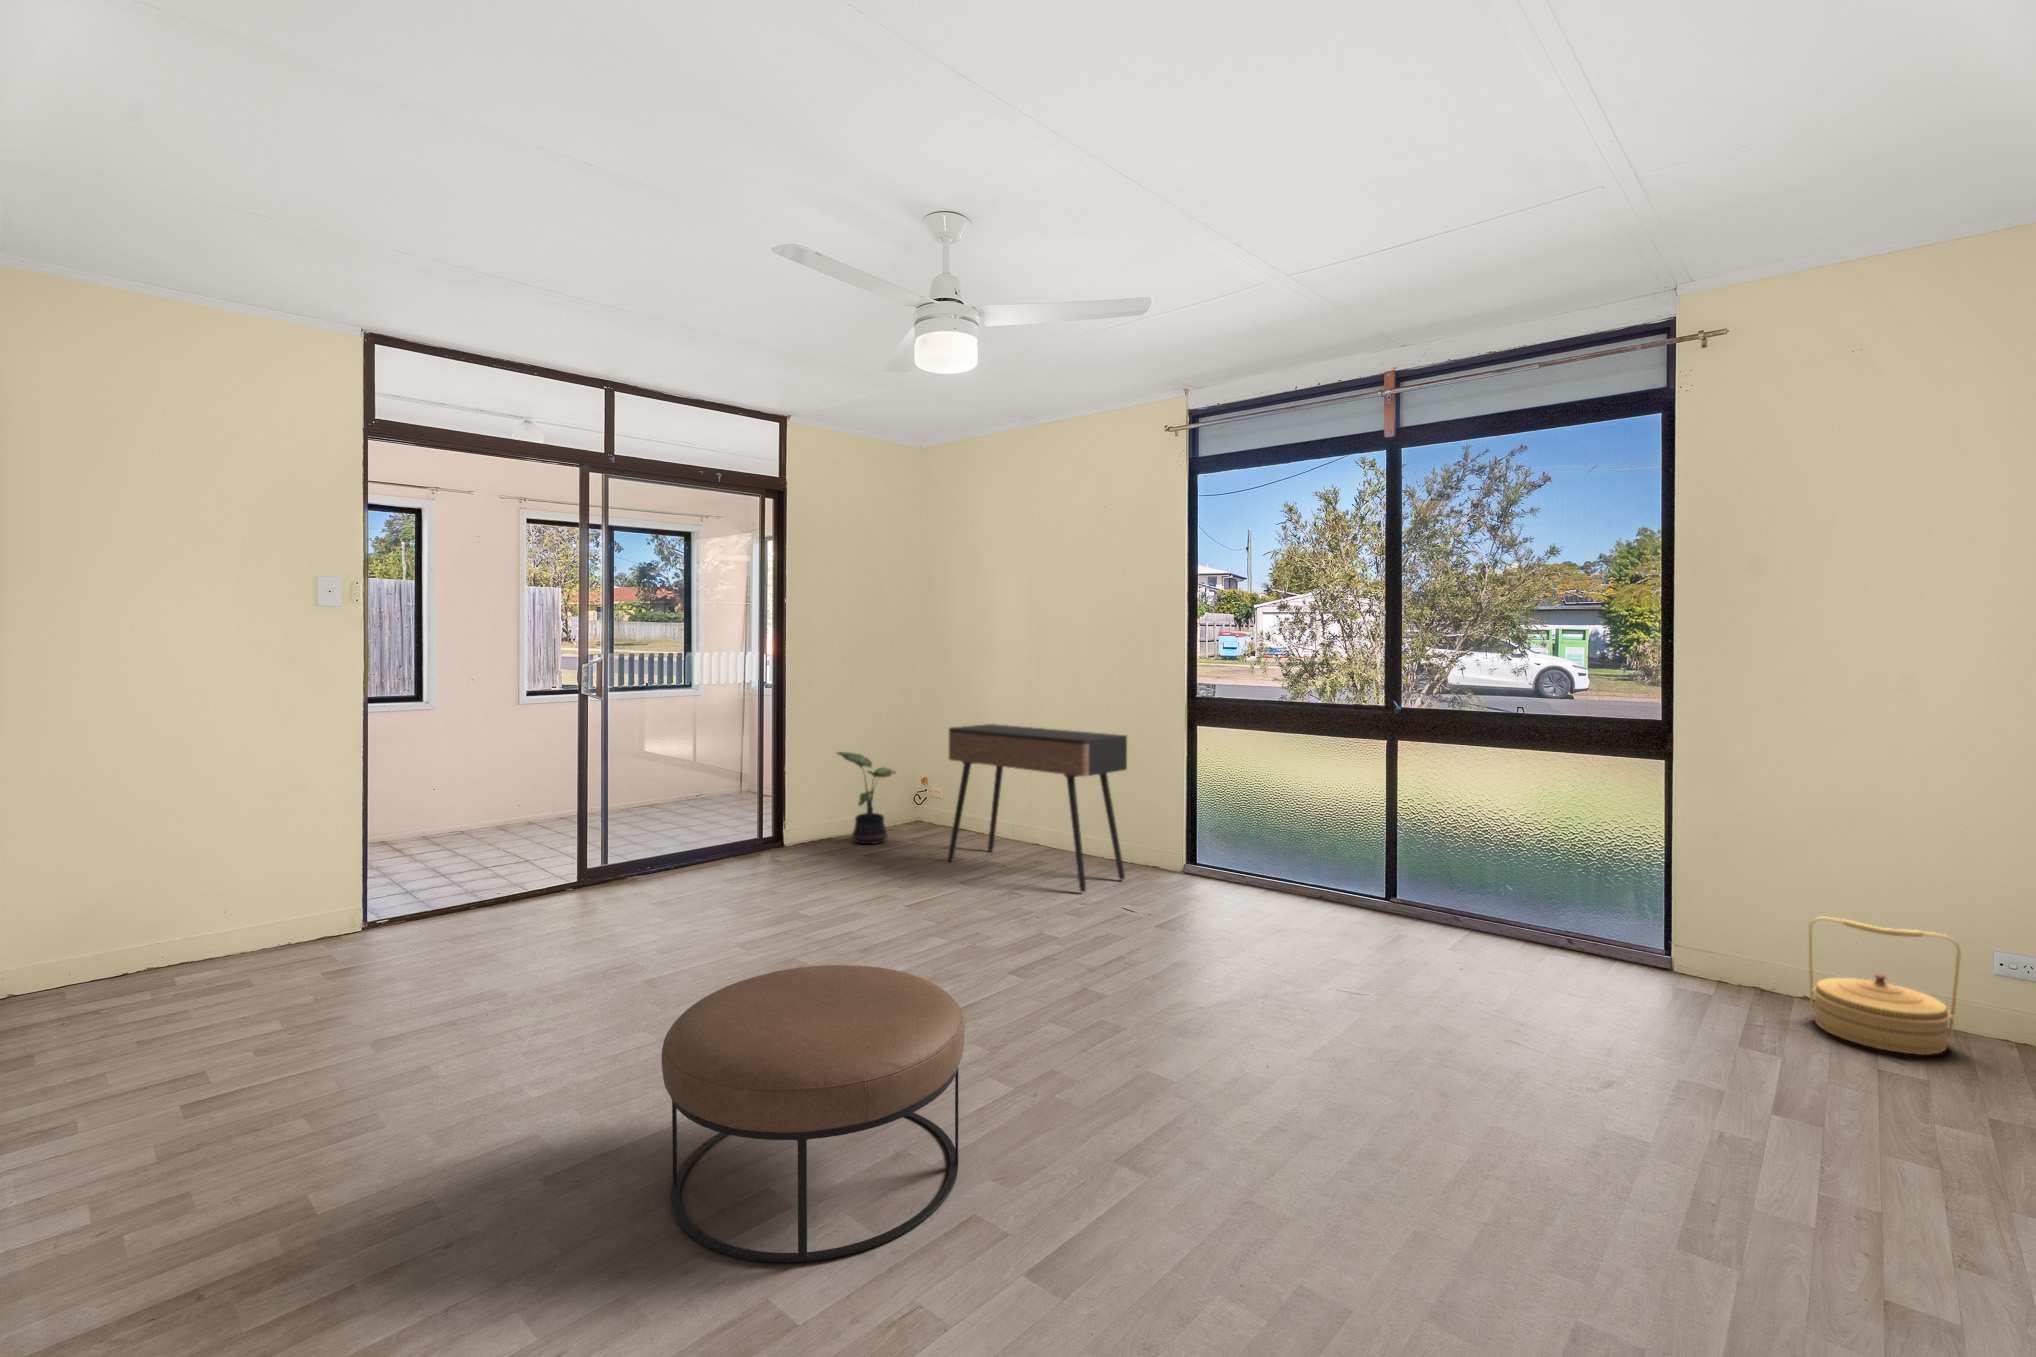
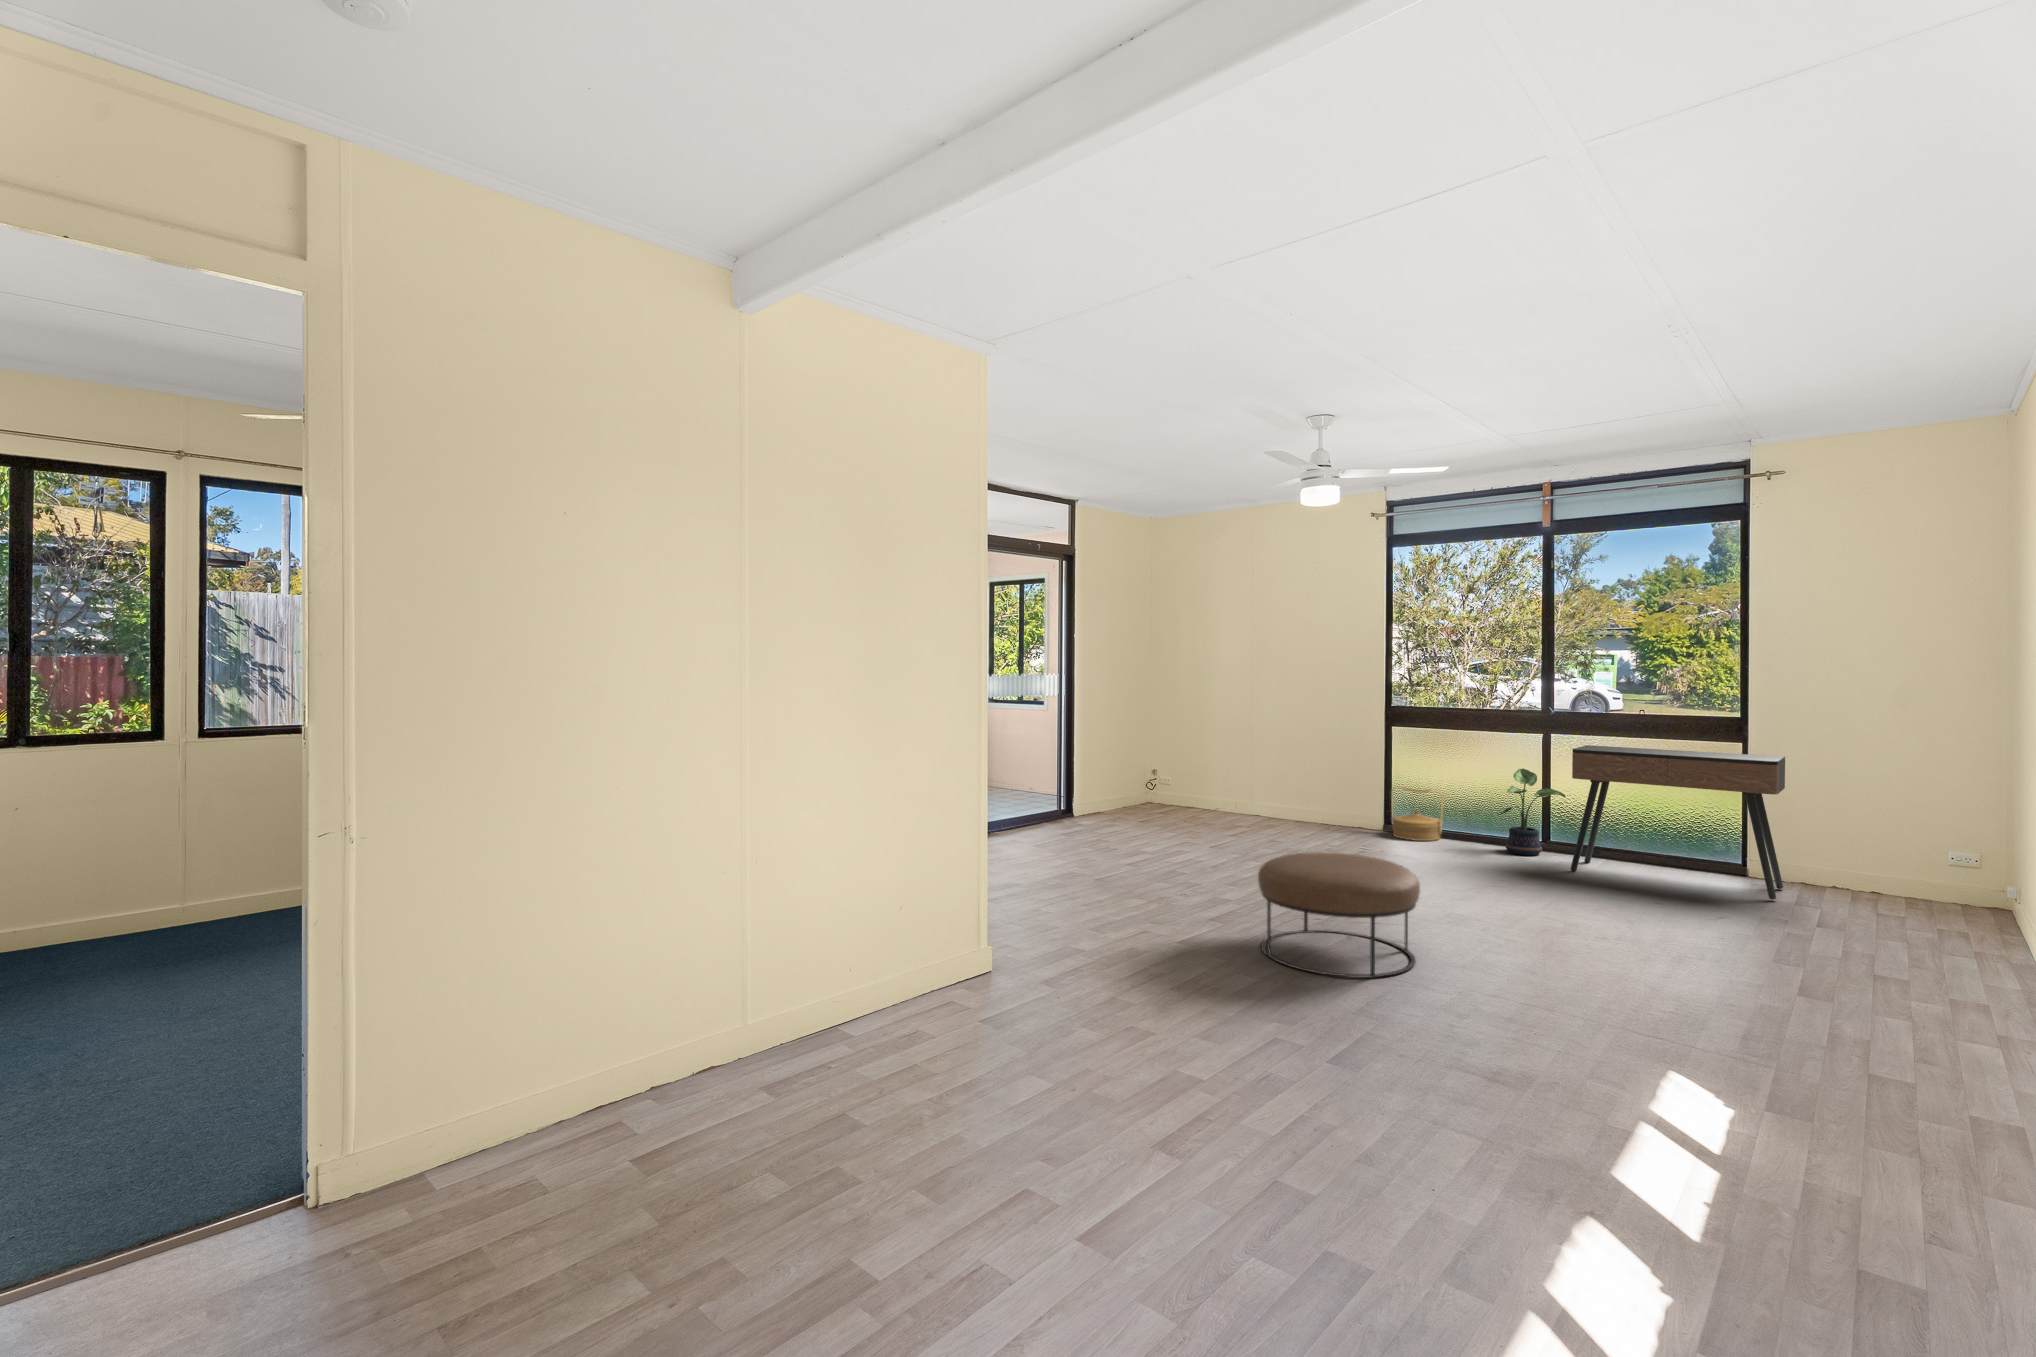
console table: present [948,724,1127,892] -> present [1570,745,1785,900]
potted plant: present [837,752,895,844] -> present [1498,769,1566,855]
woven basket: present [1809,916,1961,1055] -> present [1391,787,1443,841]

